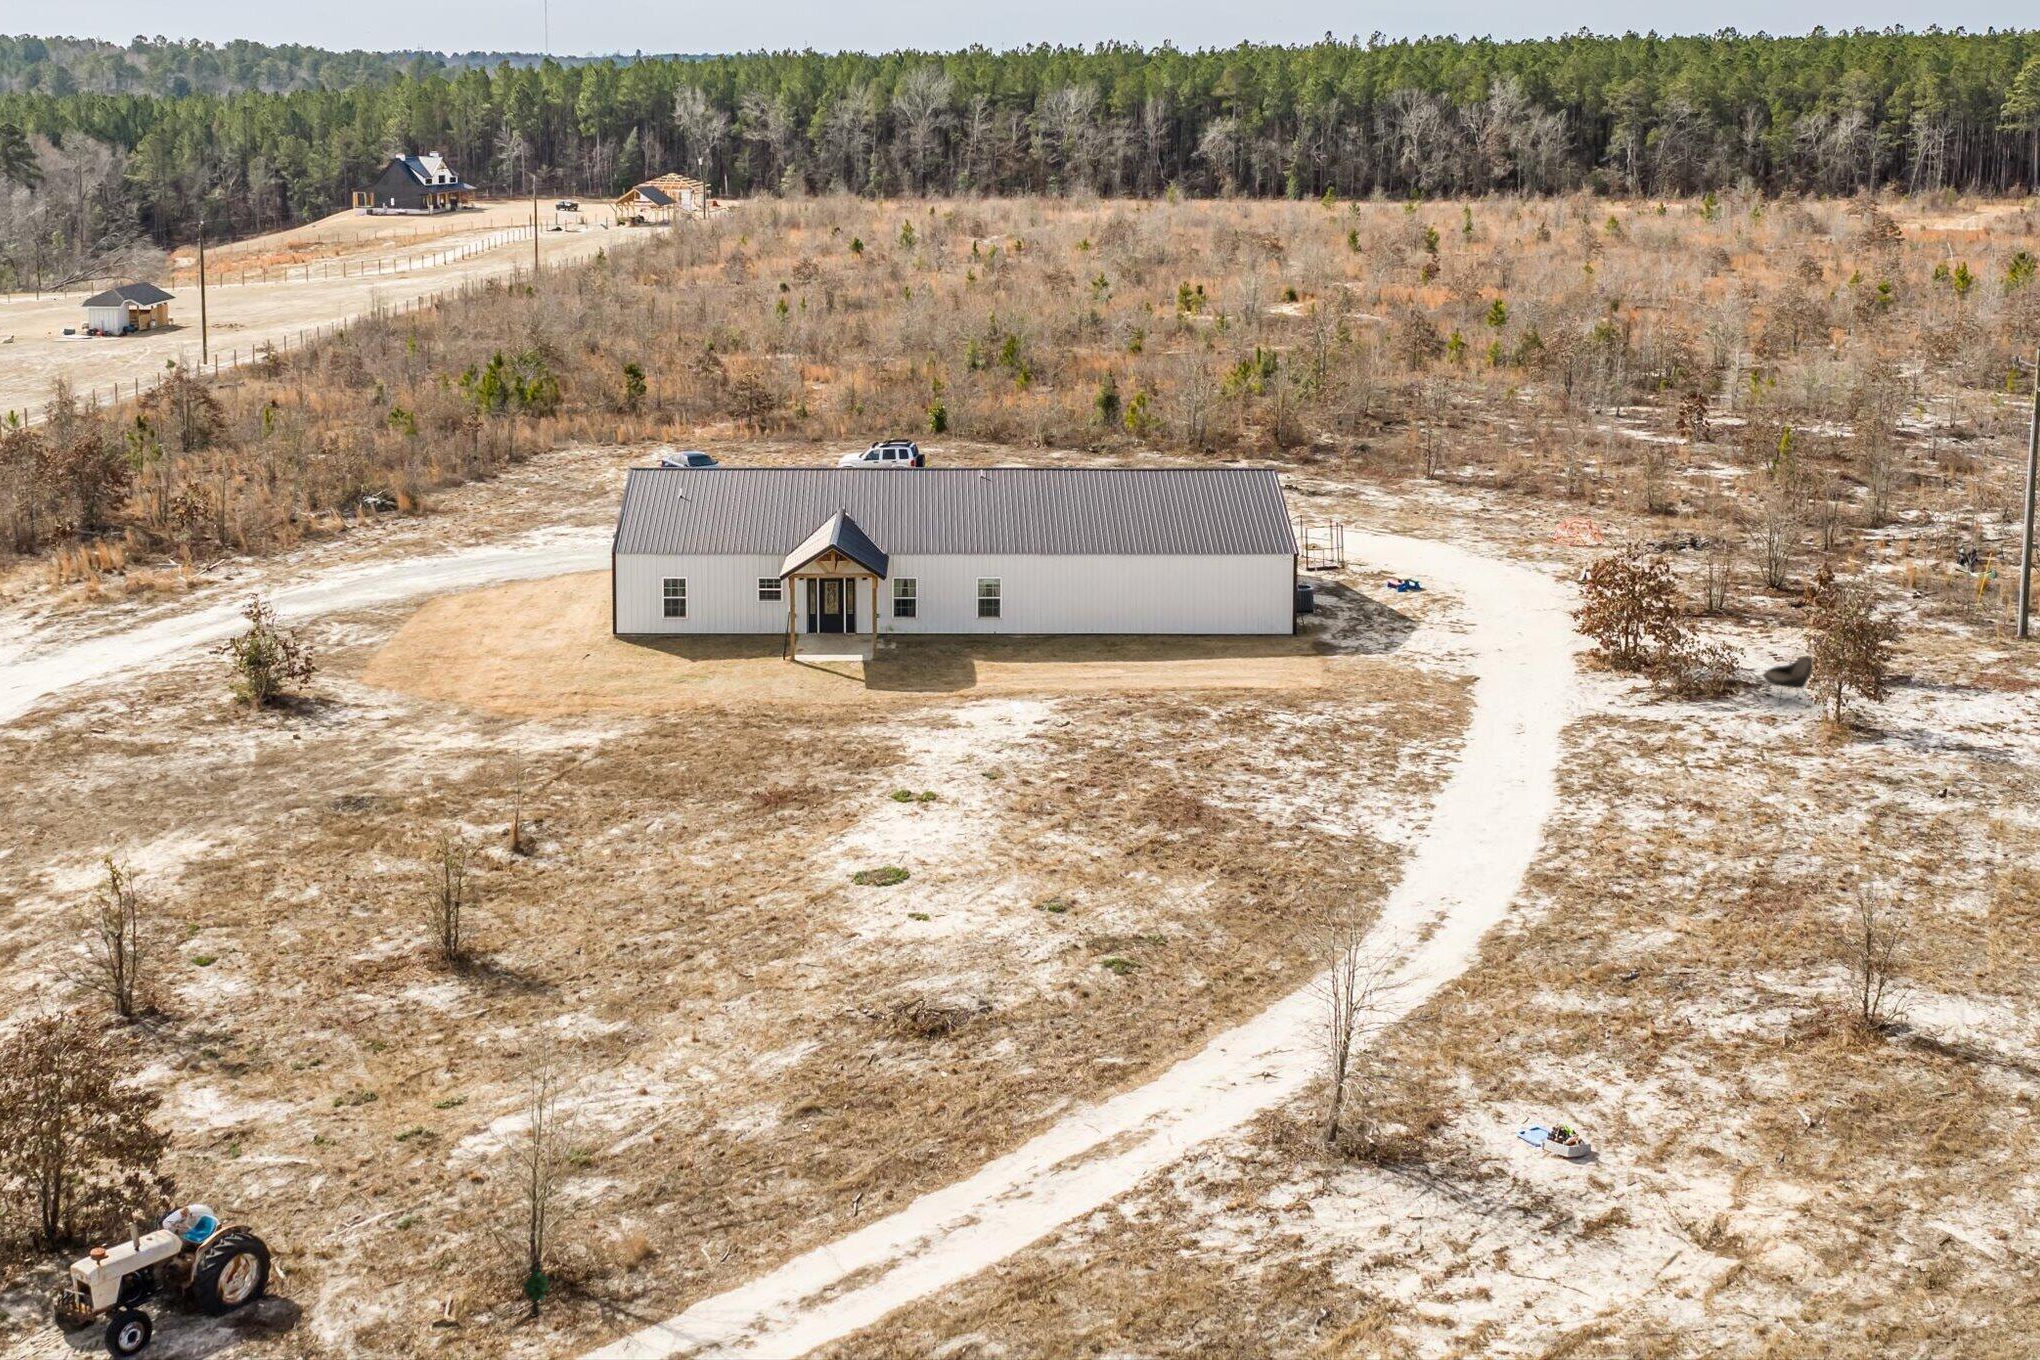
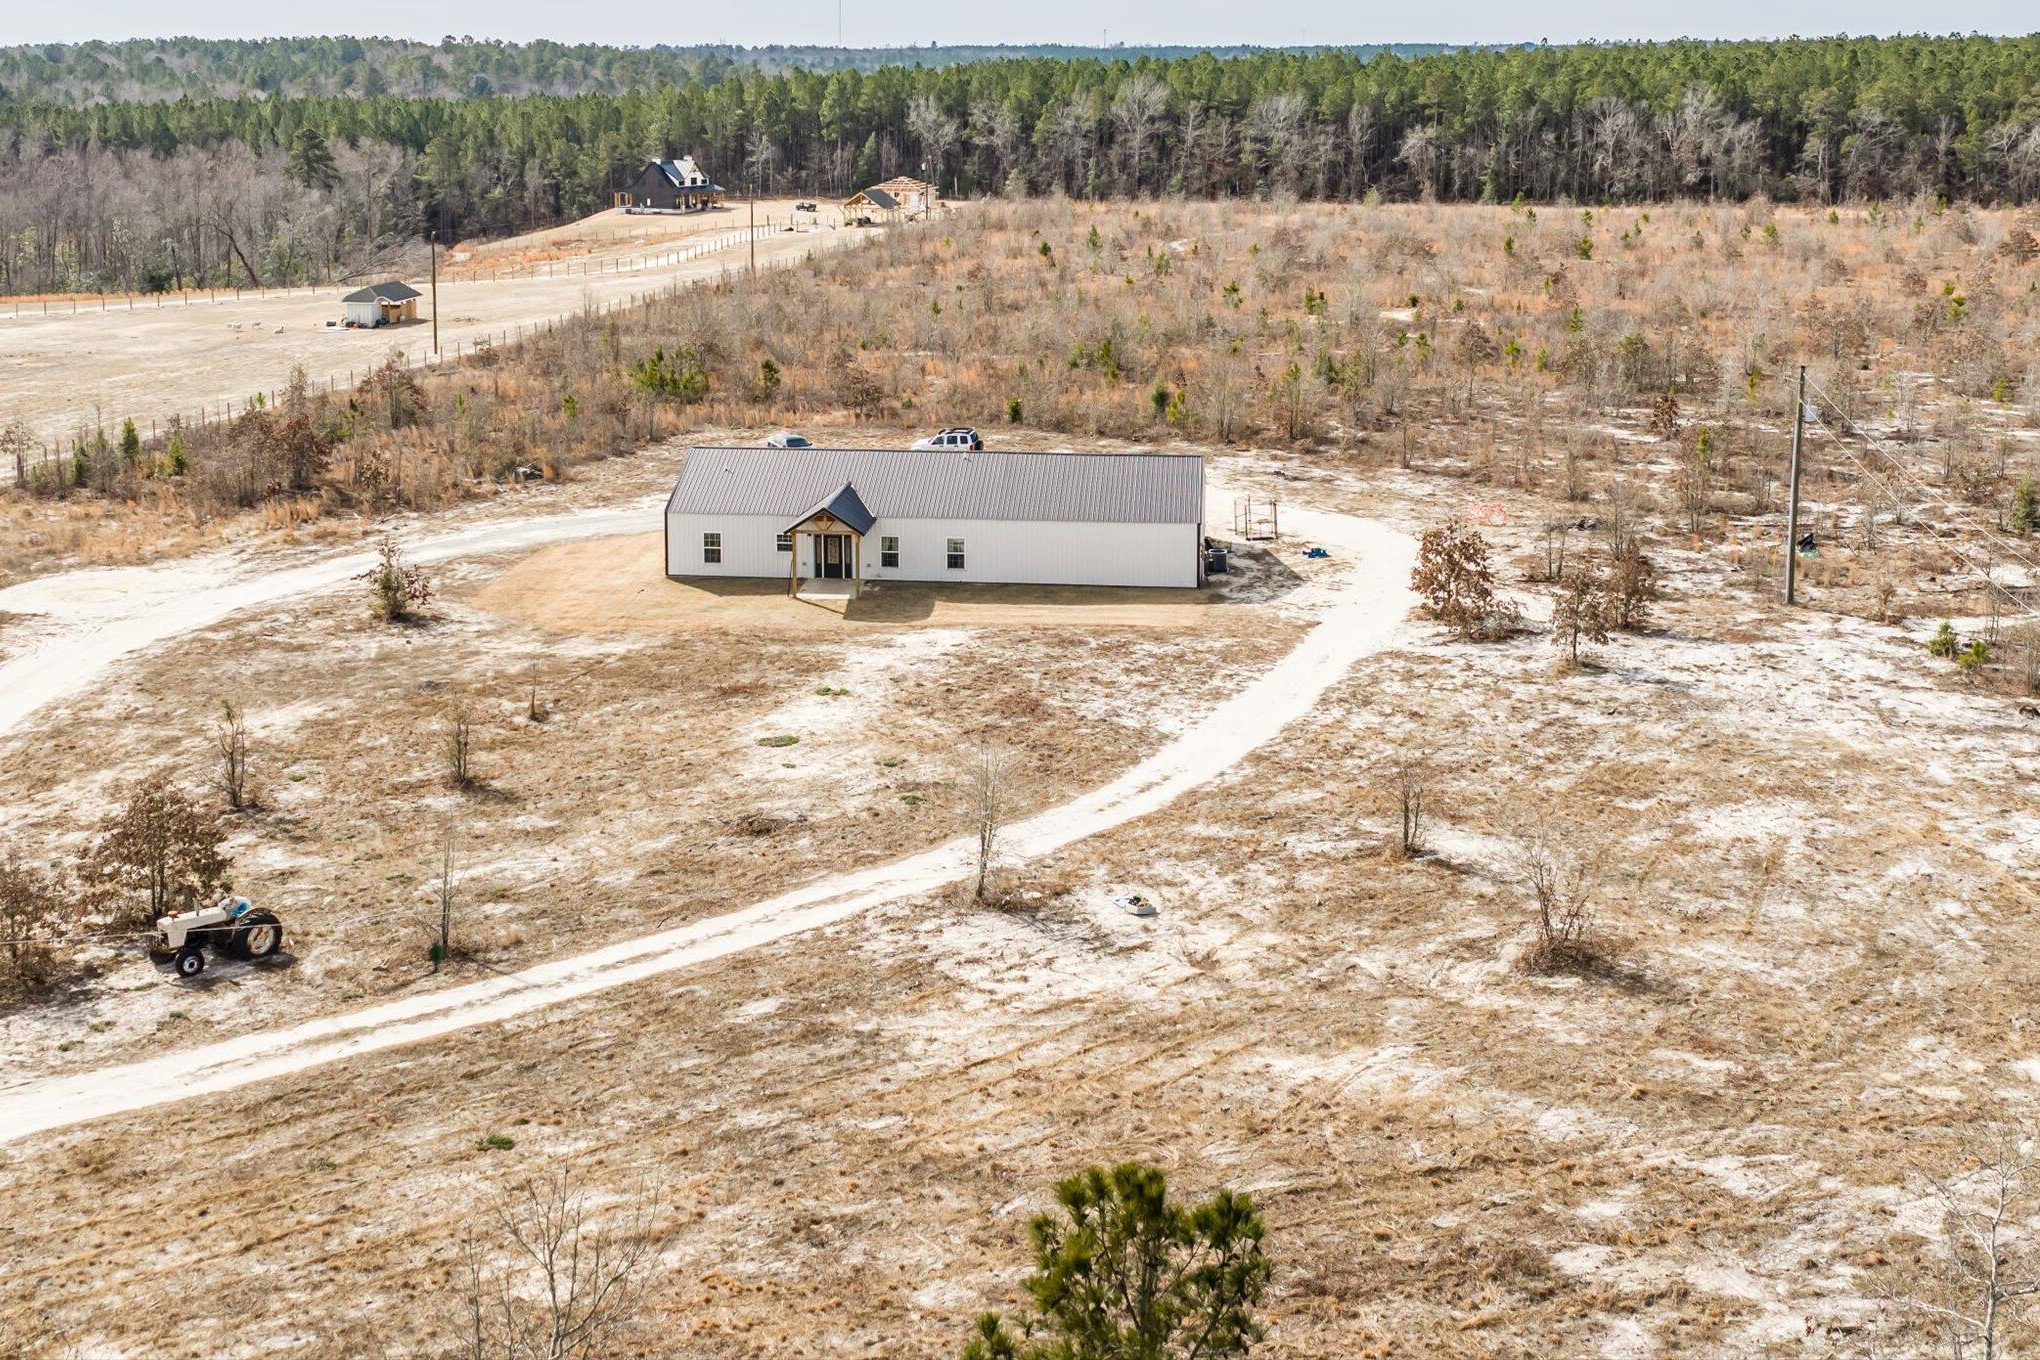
lounge chair: present [1764,656,1812,706] -> none [1567,603,1604,645]

